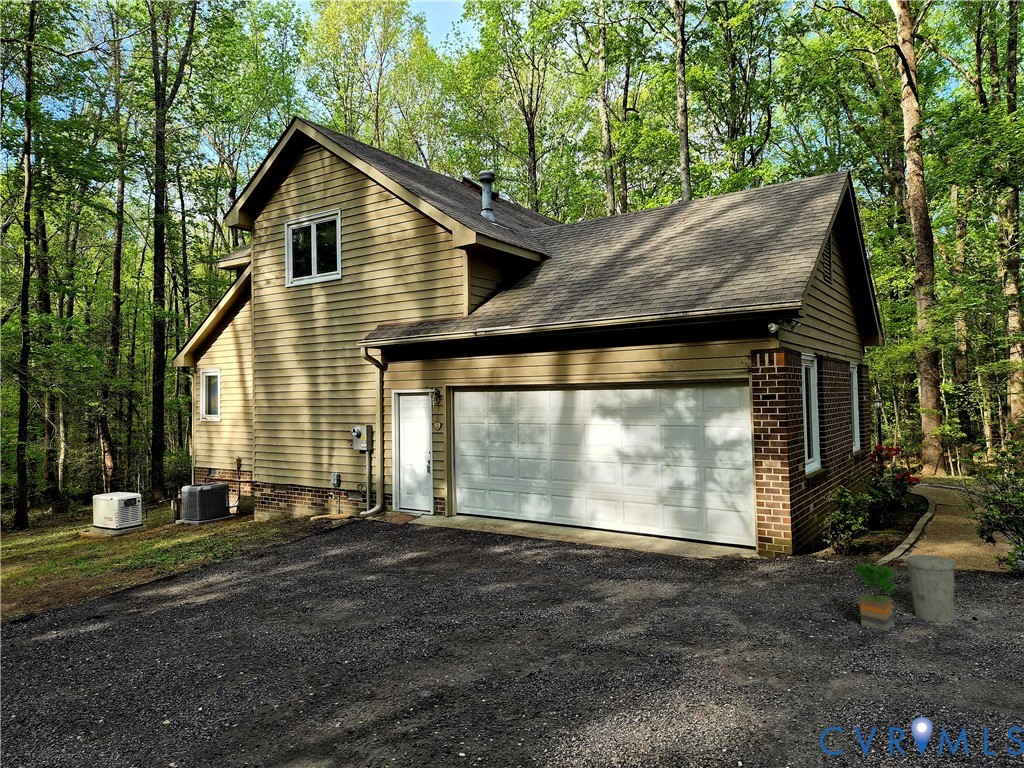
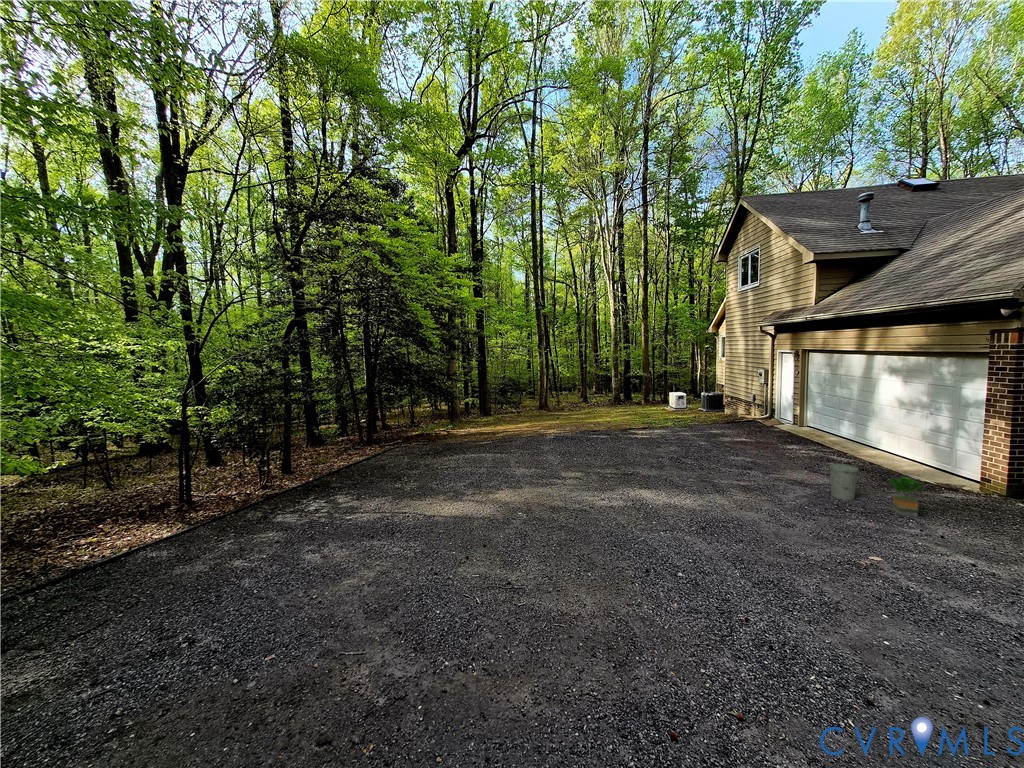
trash can: present [906,555,956,623] -> present [829,464,859,500]

